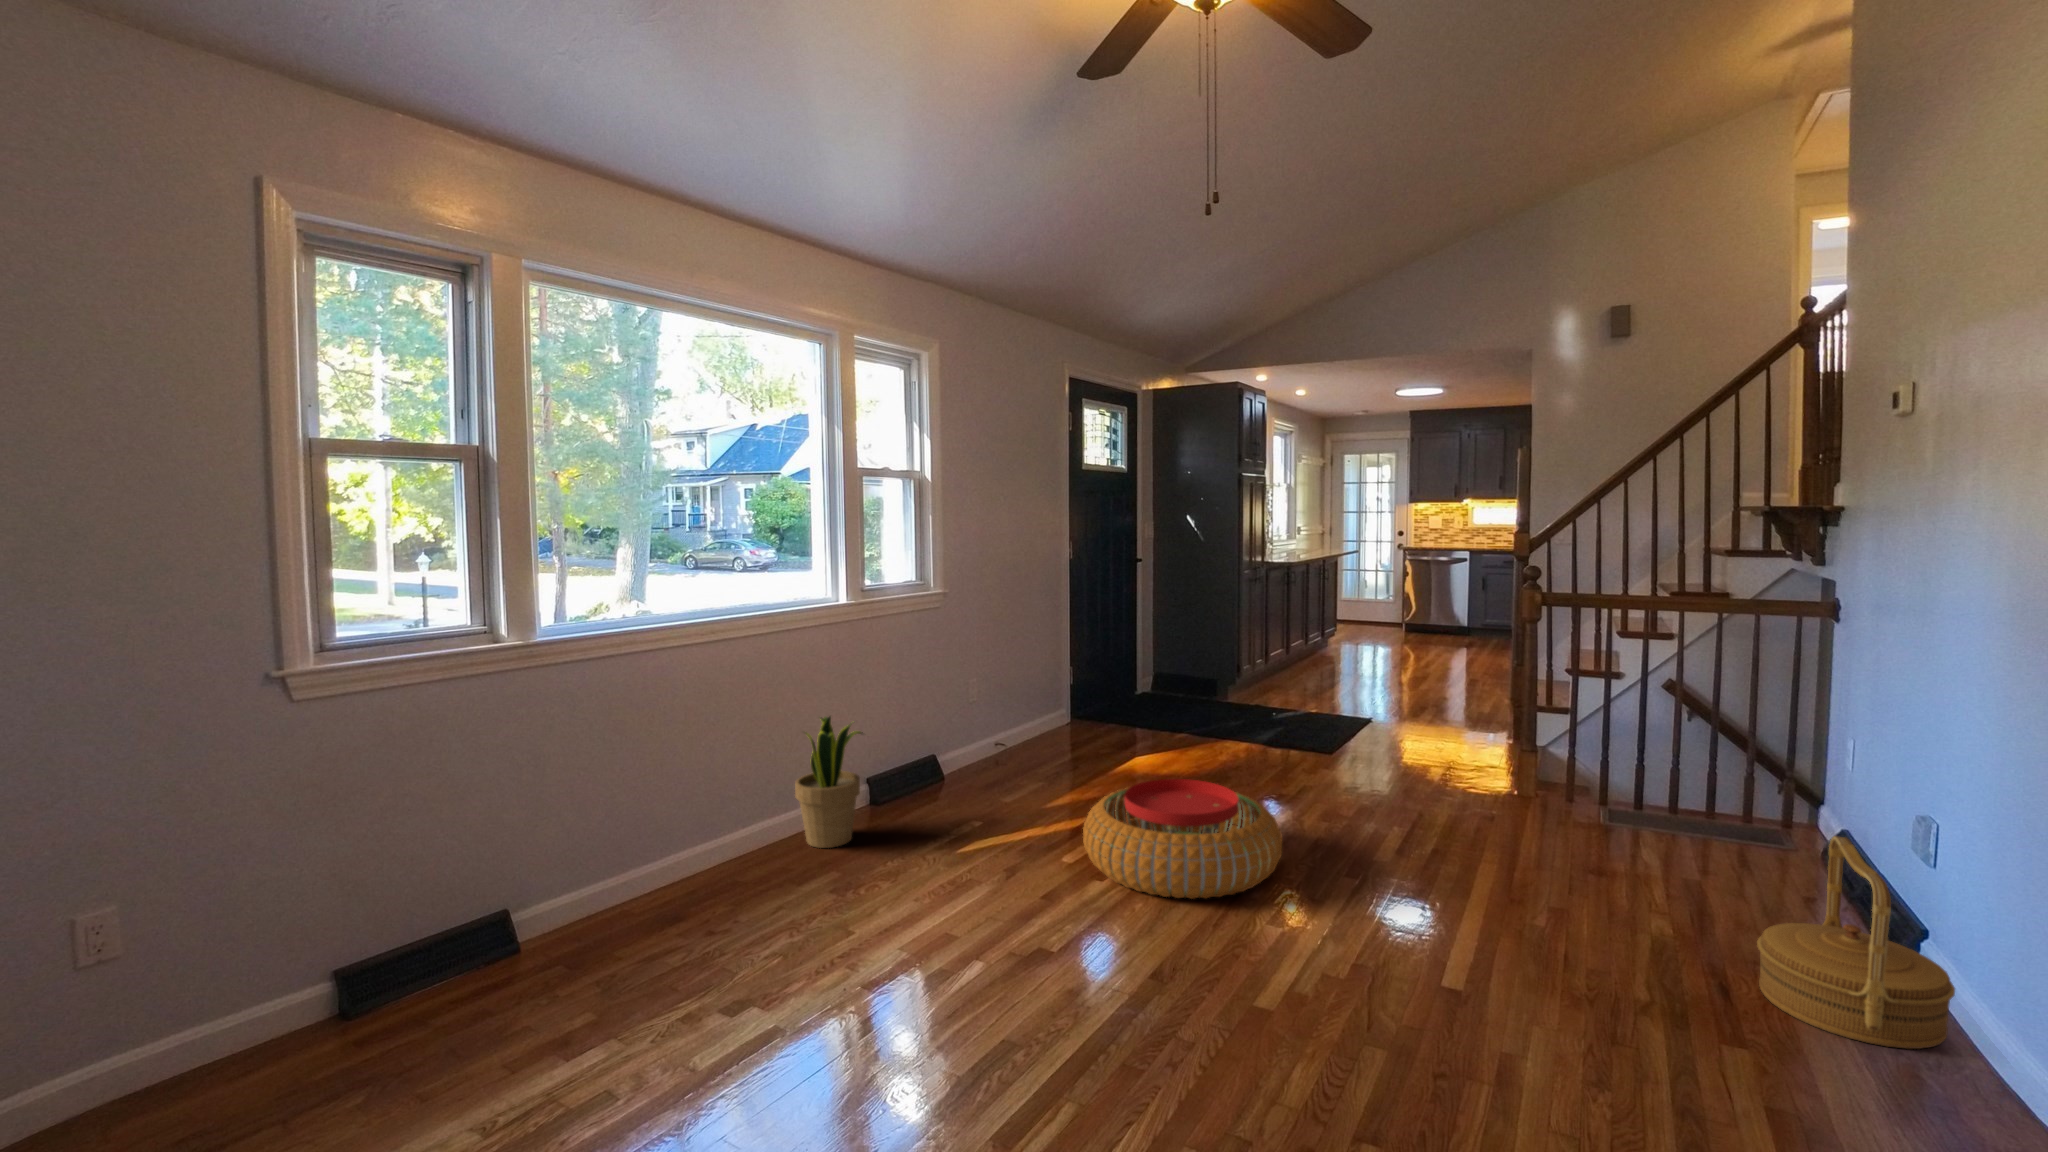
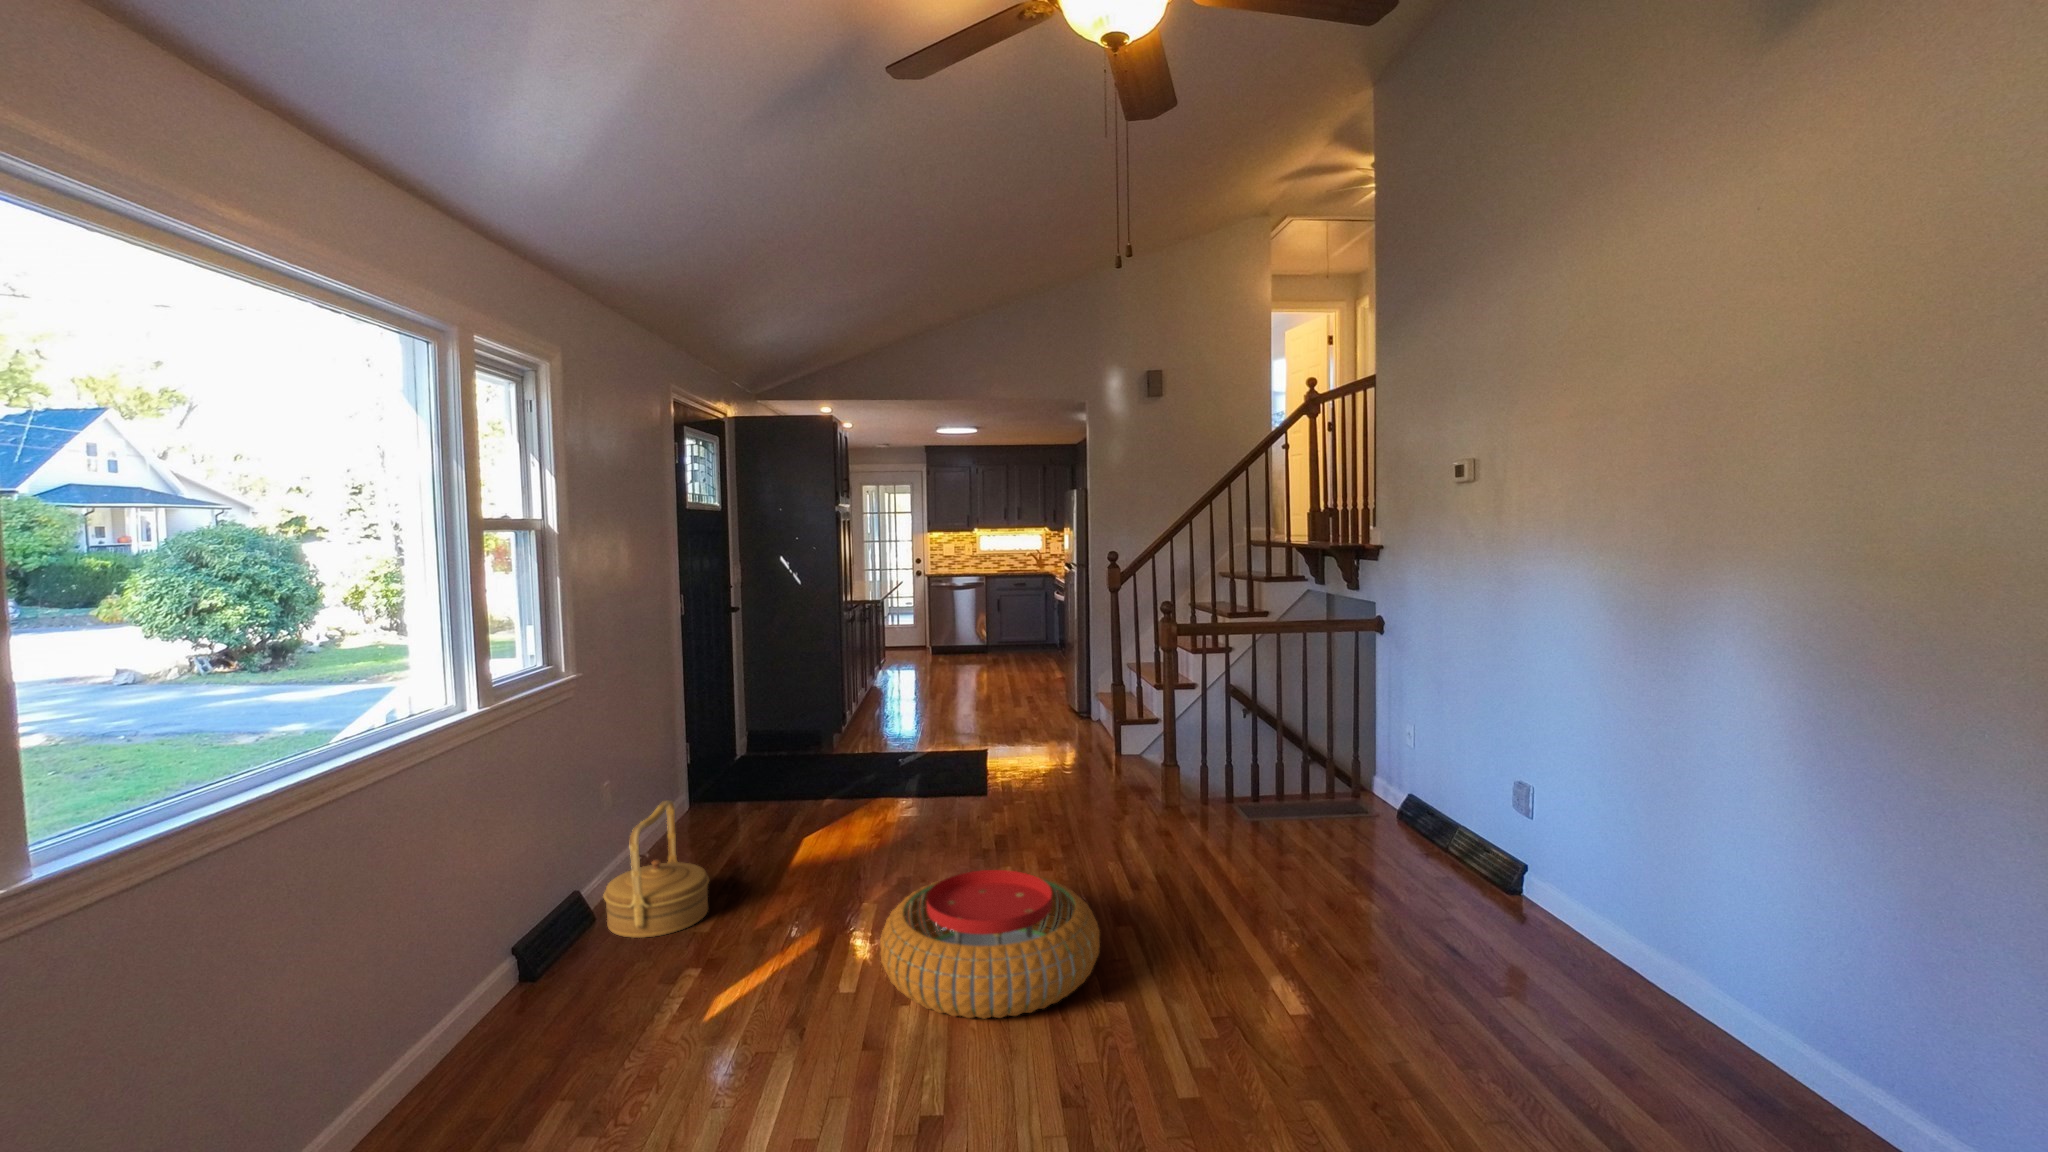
potted plant: present [795,717,863,848] -> none [452,899,563,1105]
woven basket: present [1757,836,1955,1049] -> present [603,801,709,938]

